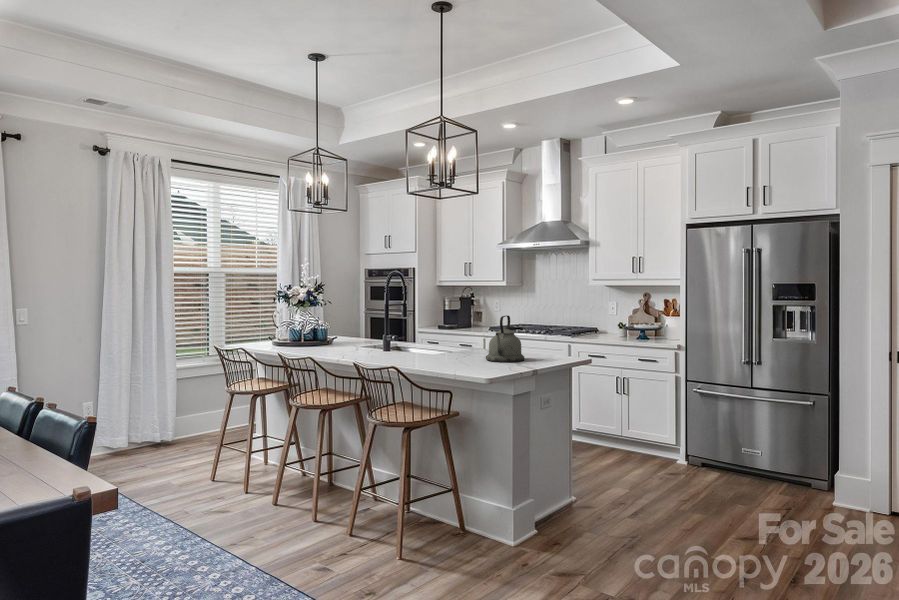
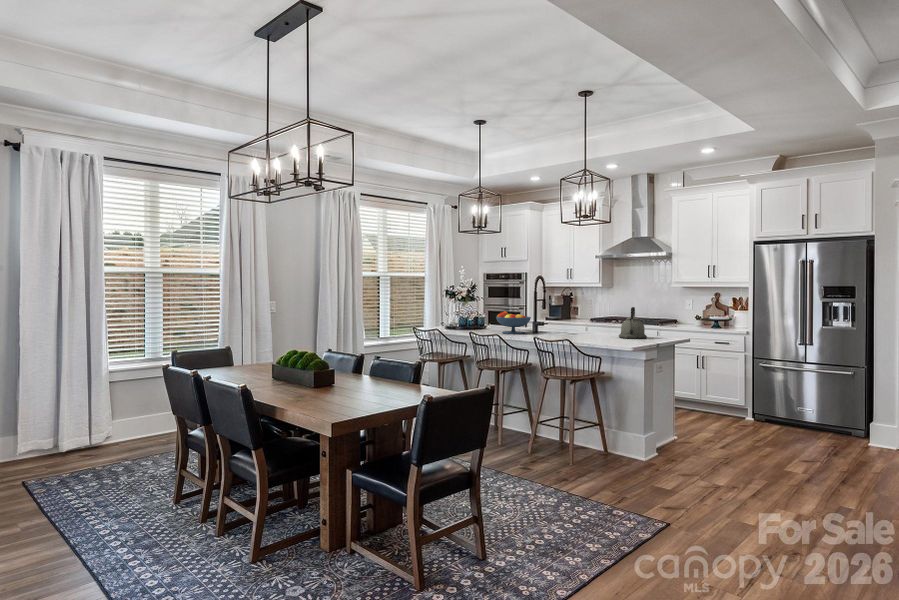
fruit bowl: none [326,321,376,354] -> present [496,311,531,334]

